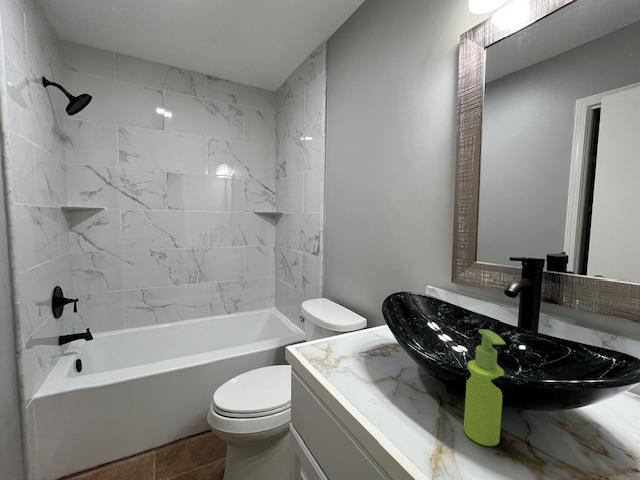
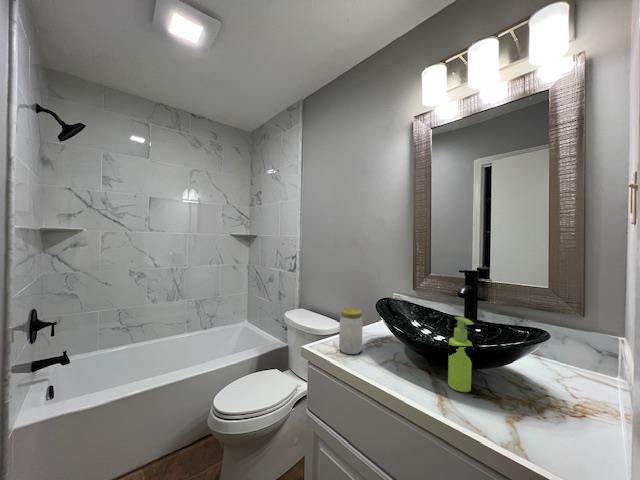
jar: none [329,304,360,364] -> present [339,308,363,354]

